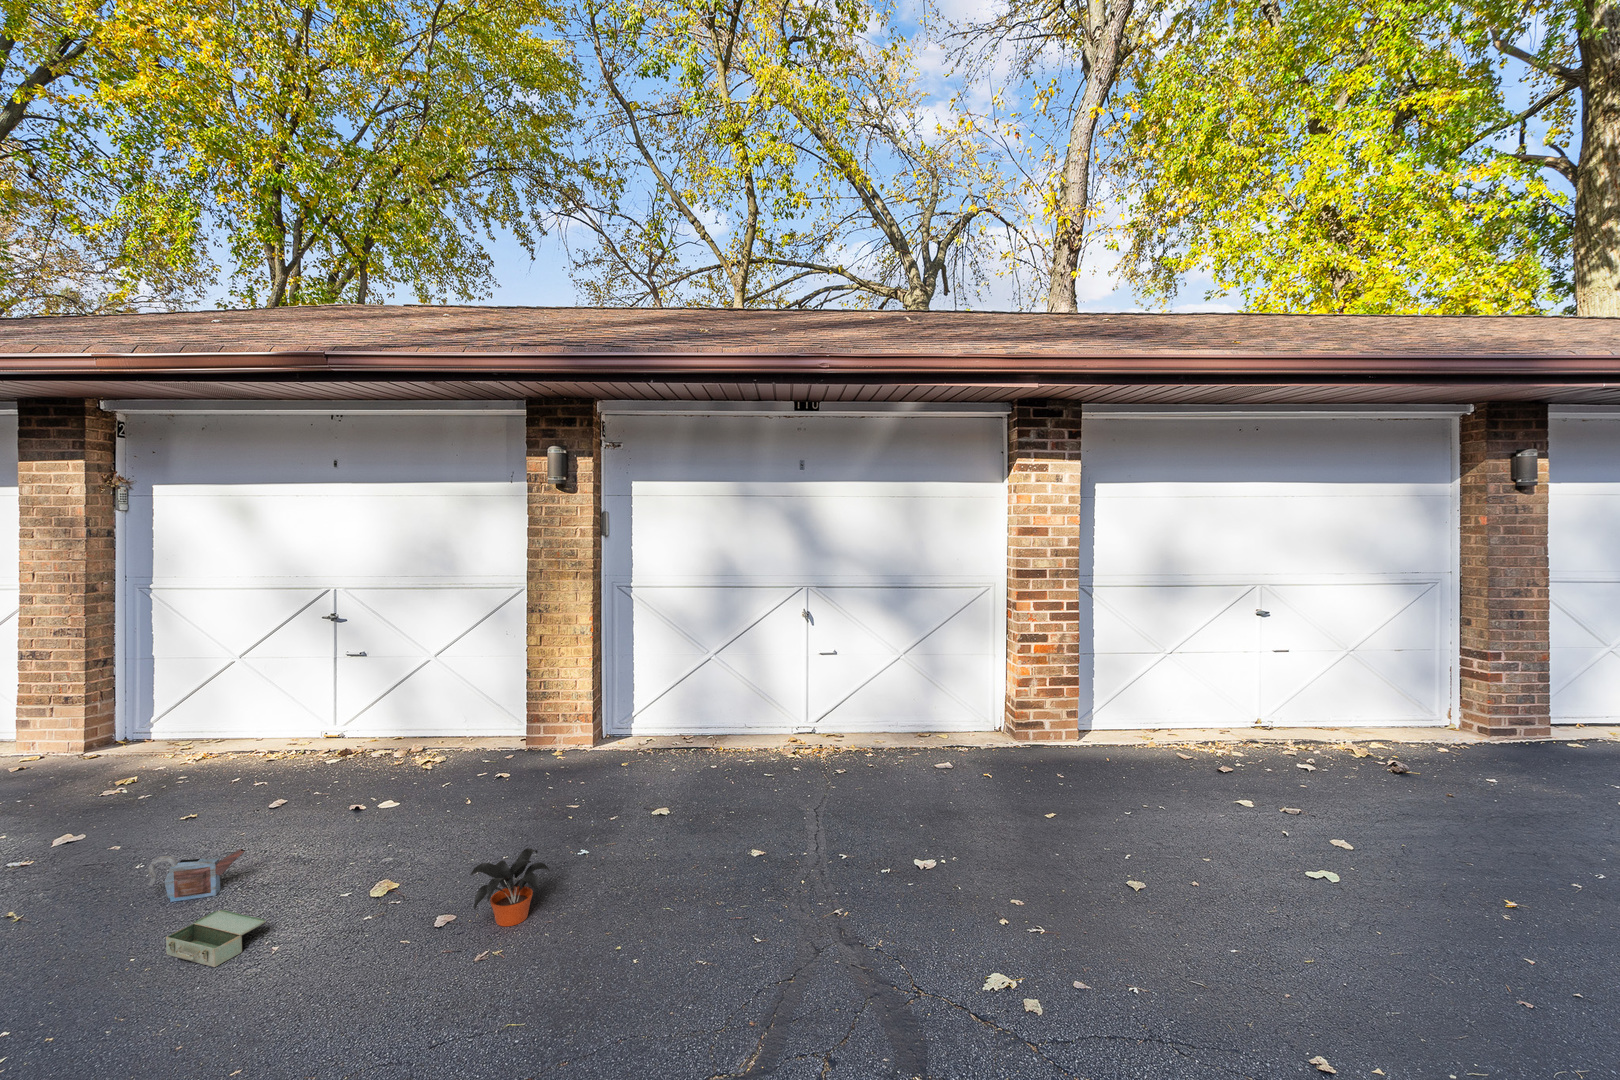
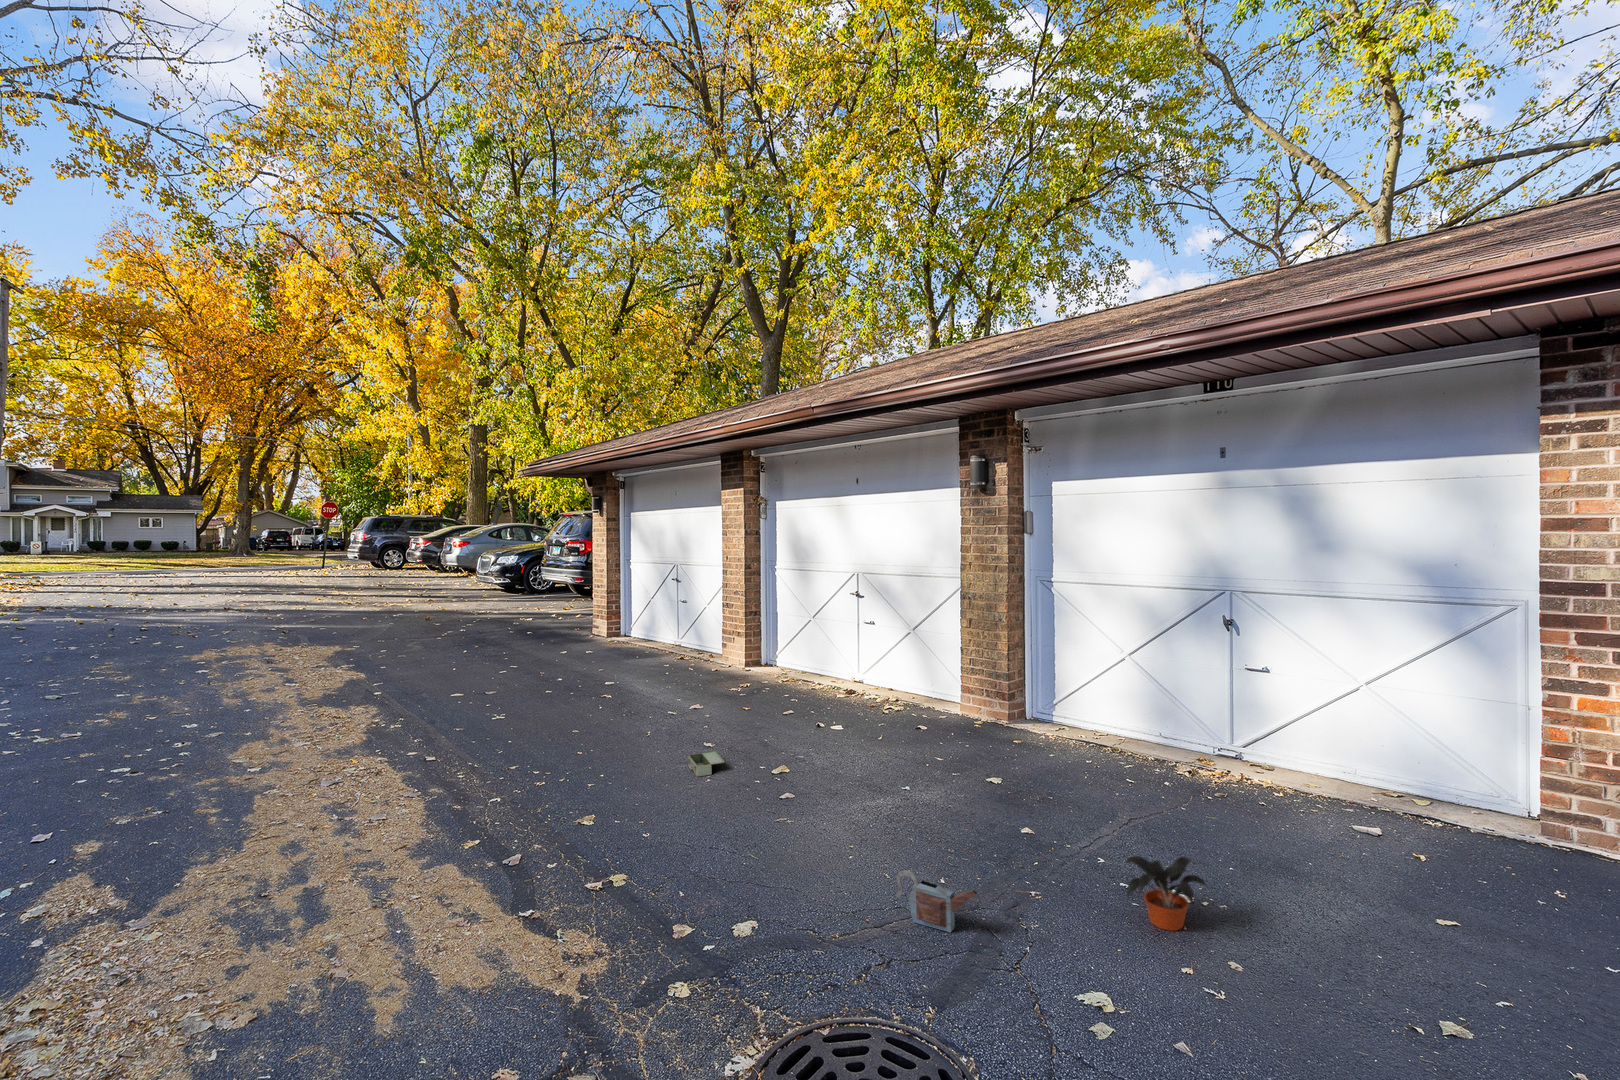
potted plant: present [470,848,550,926] -> present [1126,856,1206,931]
watering can: present [148,849,245,902] -> present [896,870,977,933]

